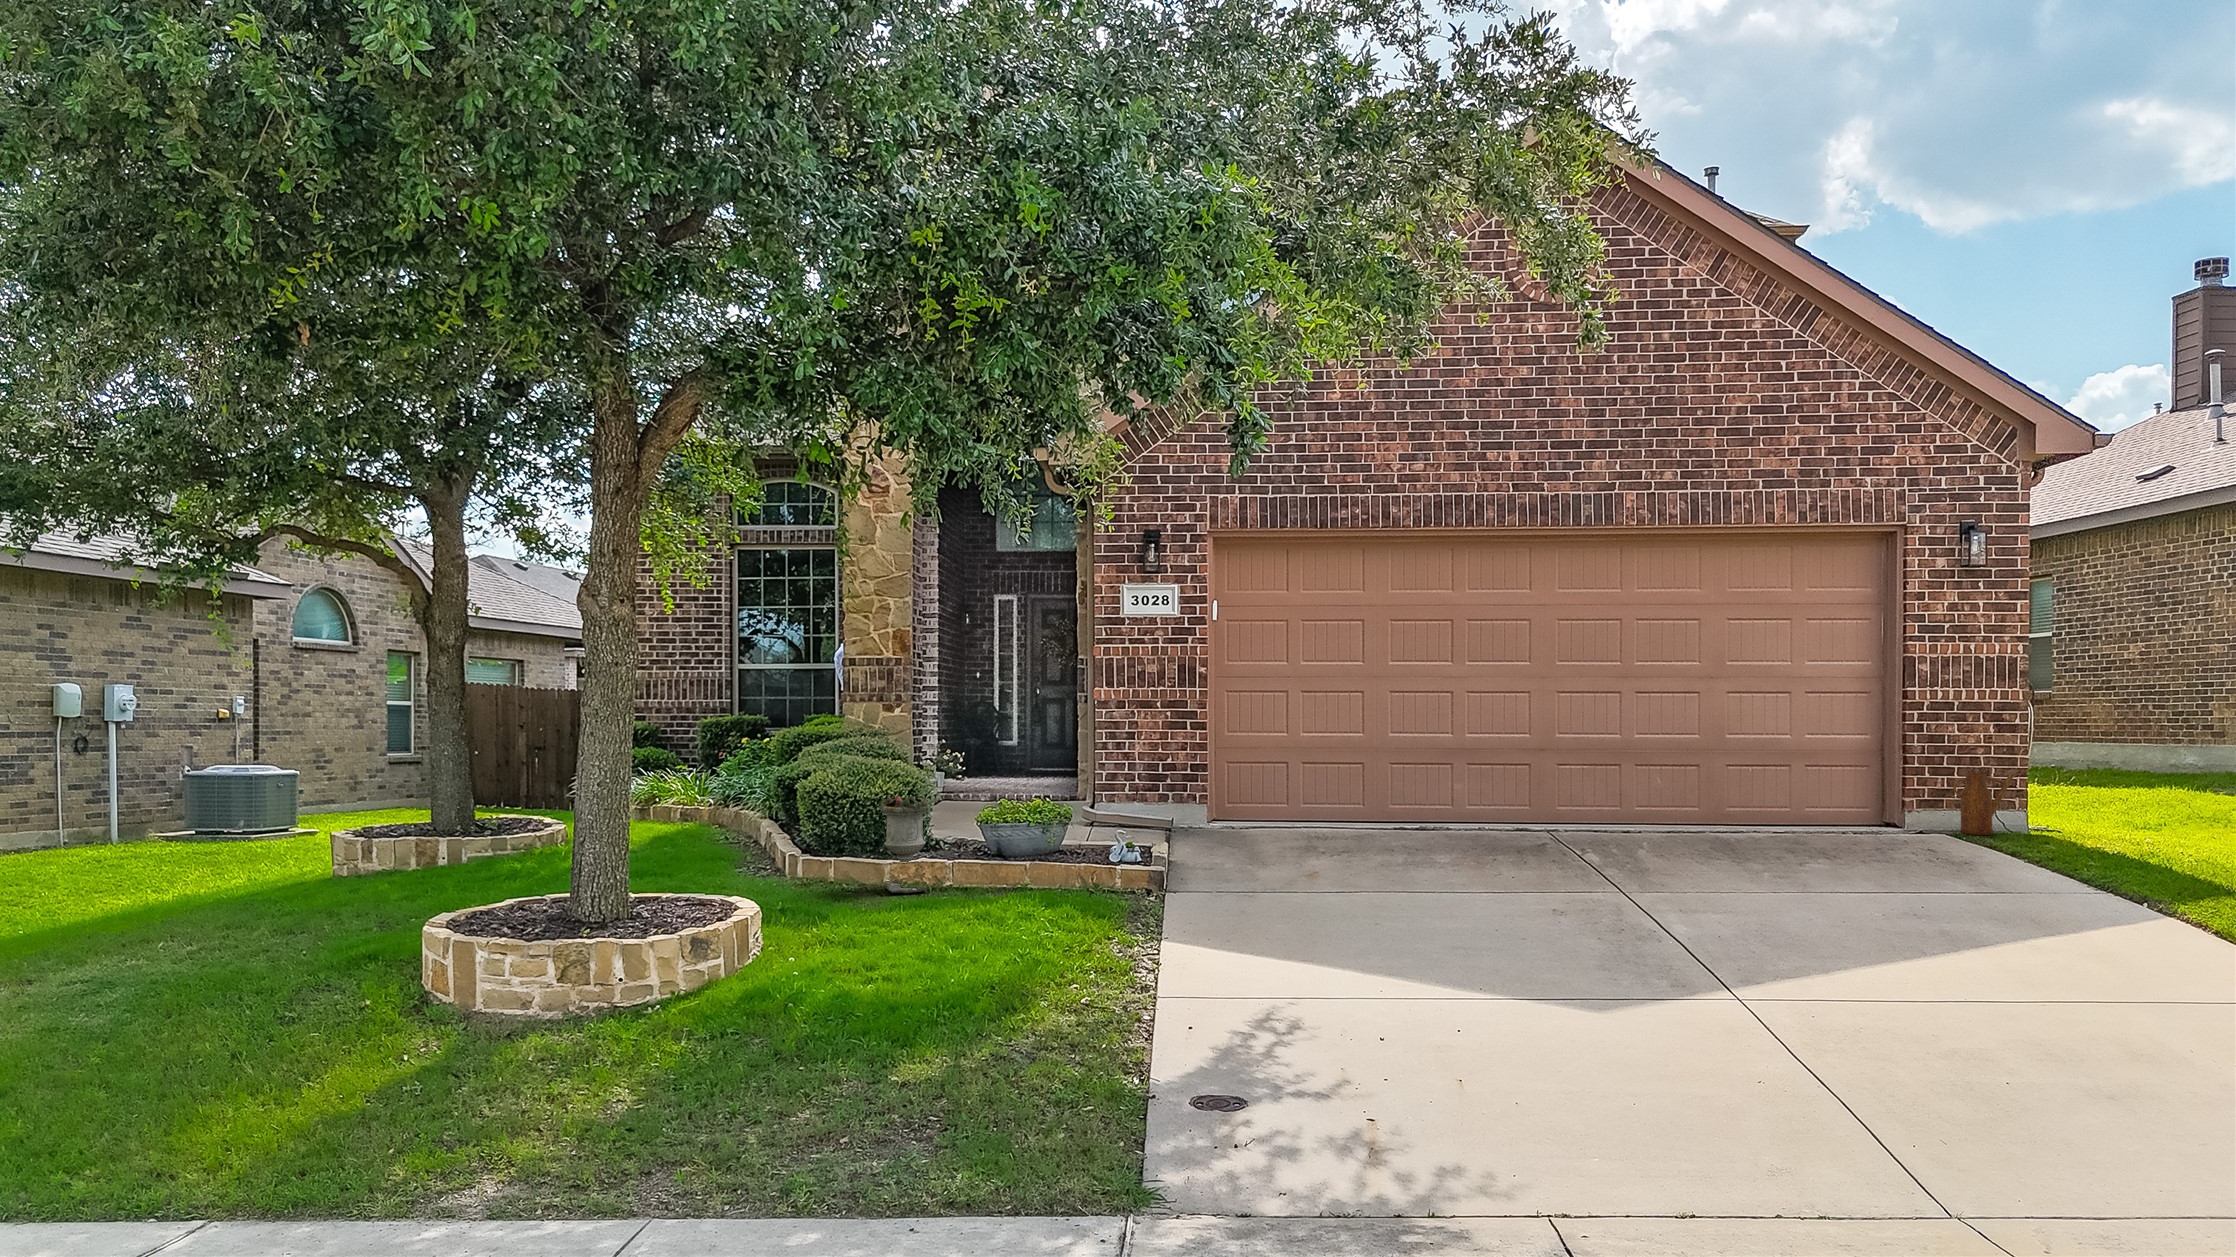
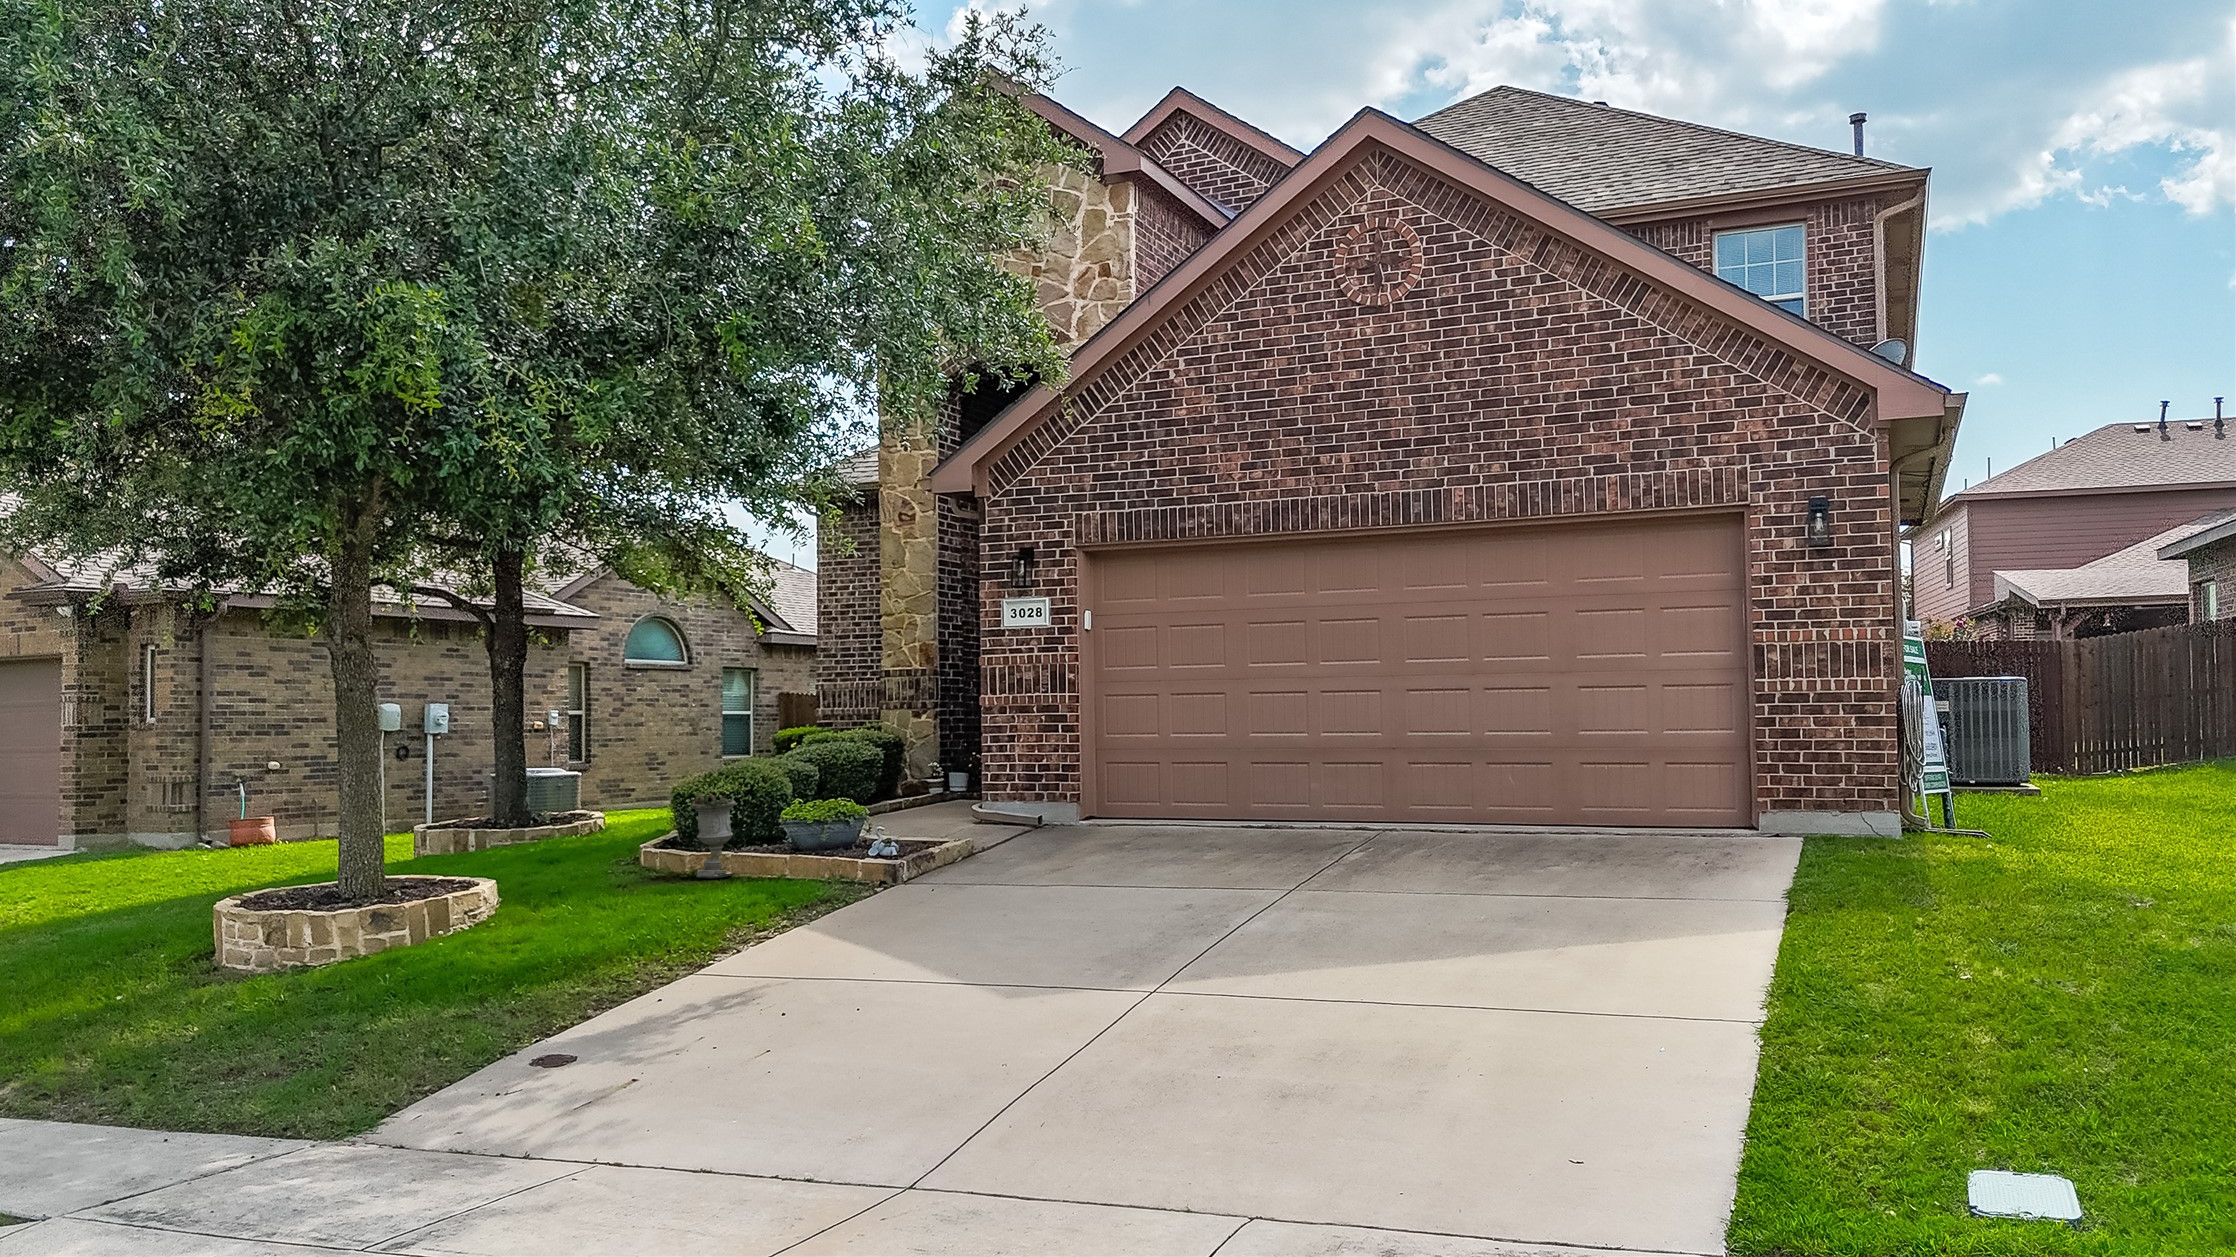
watering can: present [1953,773,2015,835] -> none [1803,771,1873,838]

